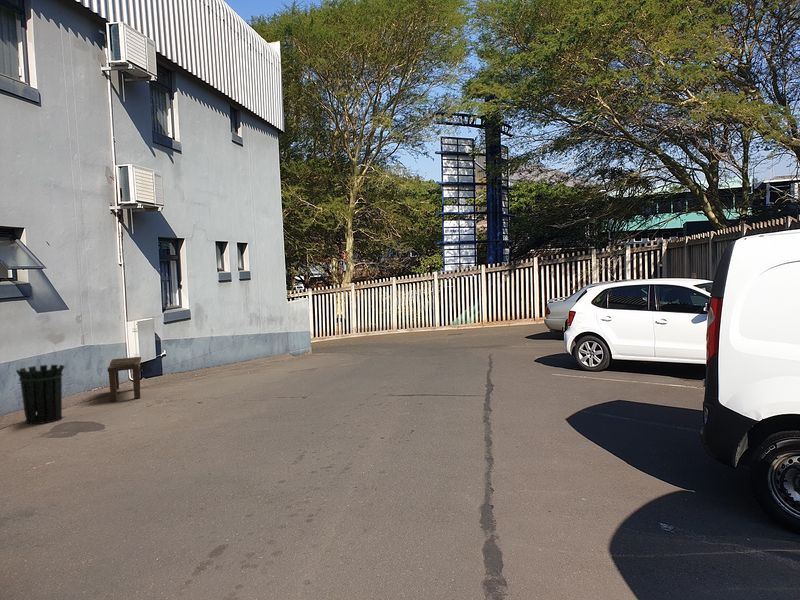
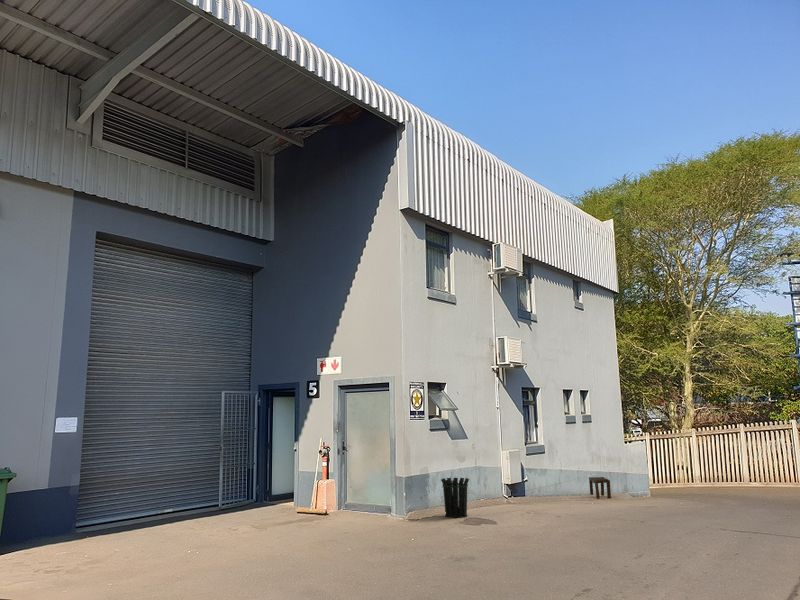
bench: present [108,357,141,401] -> present [589,477,611,499]

